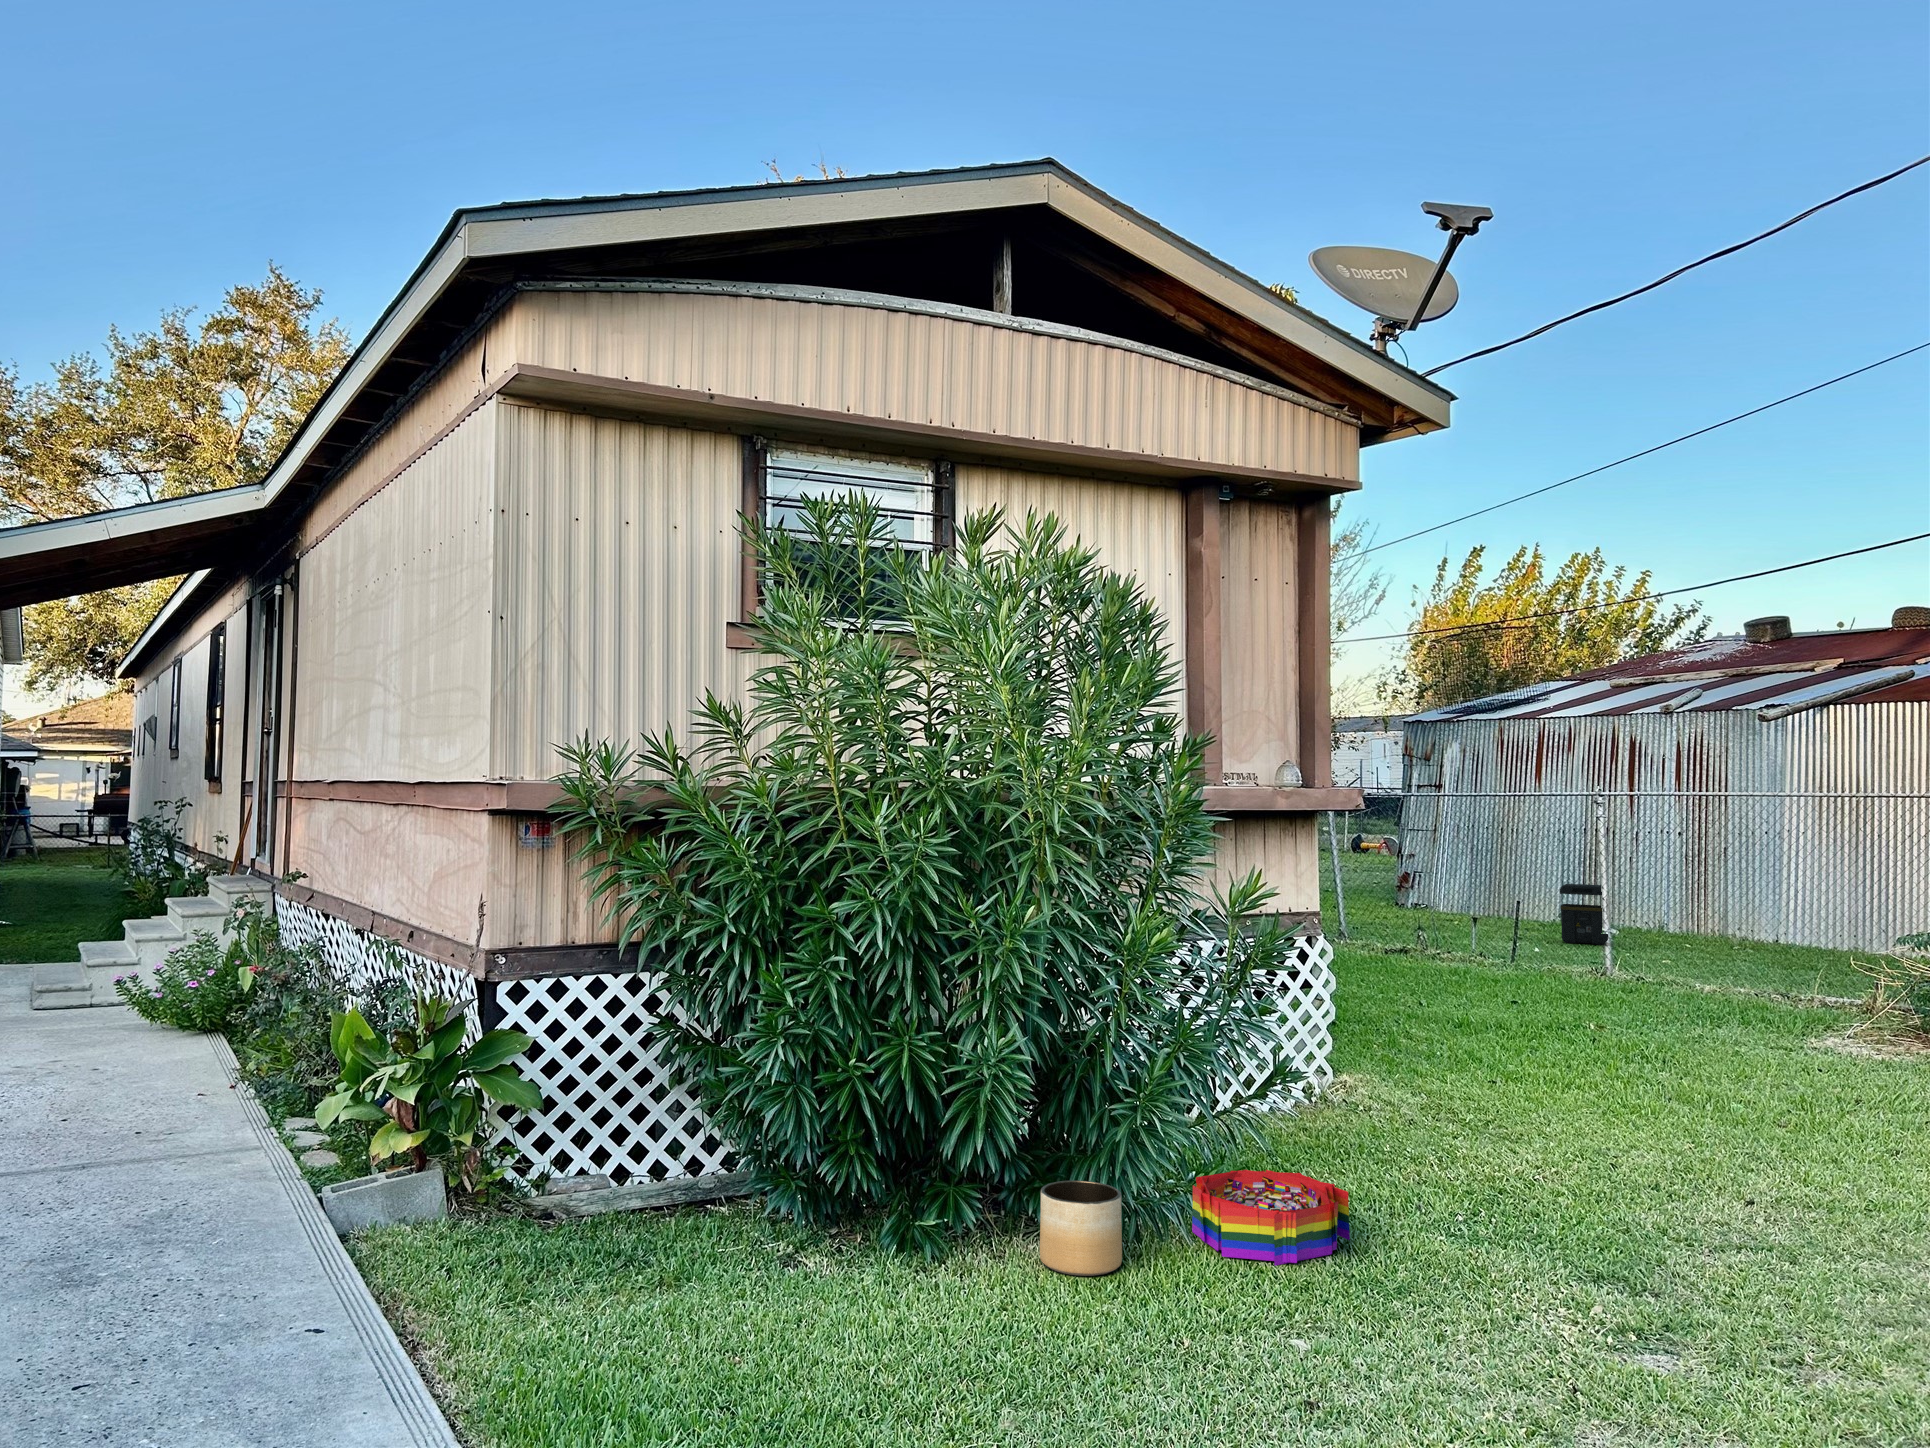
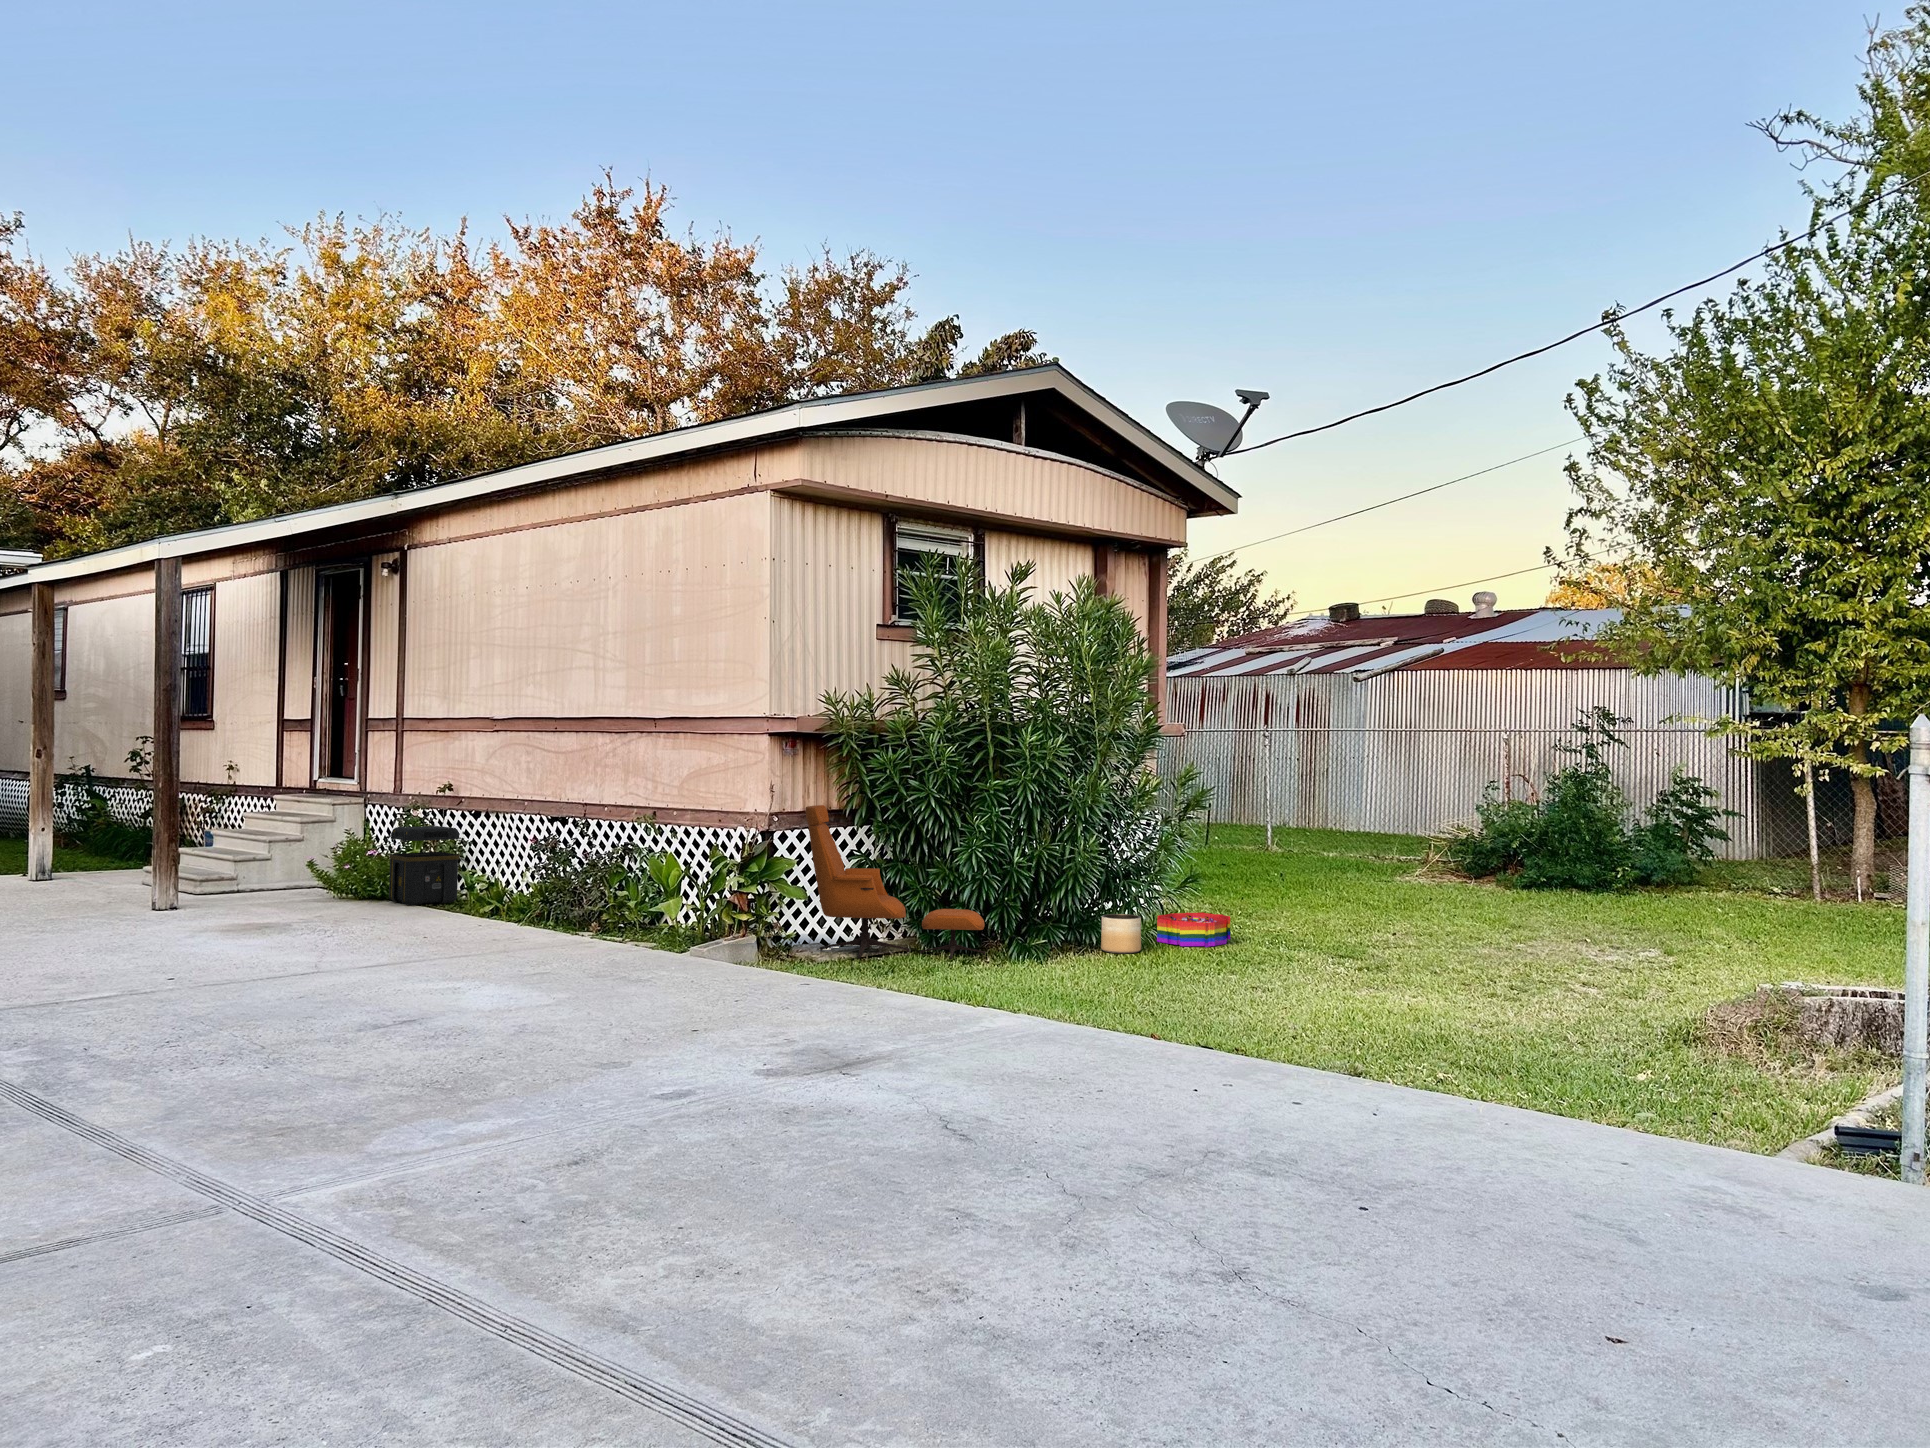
toolbox: present [1560,884,1609,945] -> present [389,826,460,905]
lounge chair: none [485,940,802,1264] -> present [805,805,985,959]

